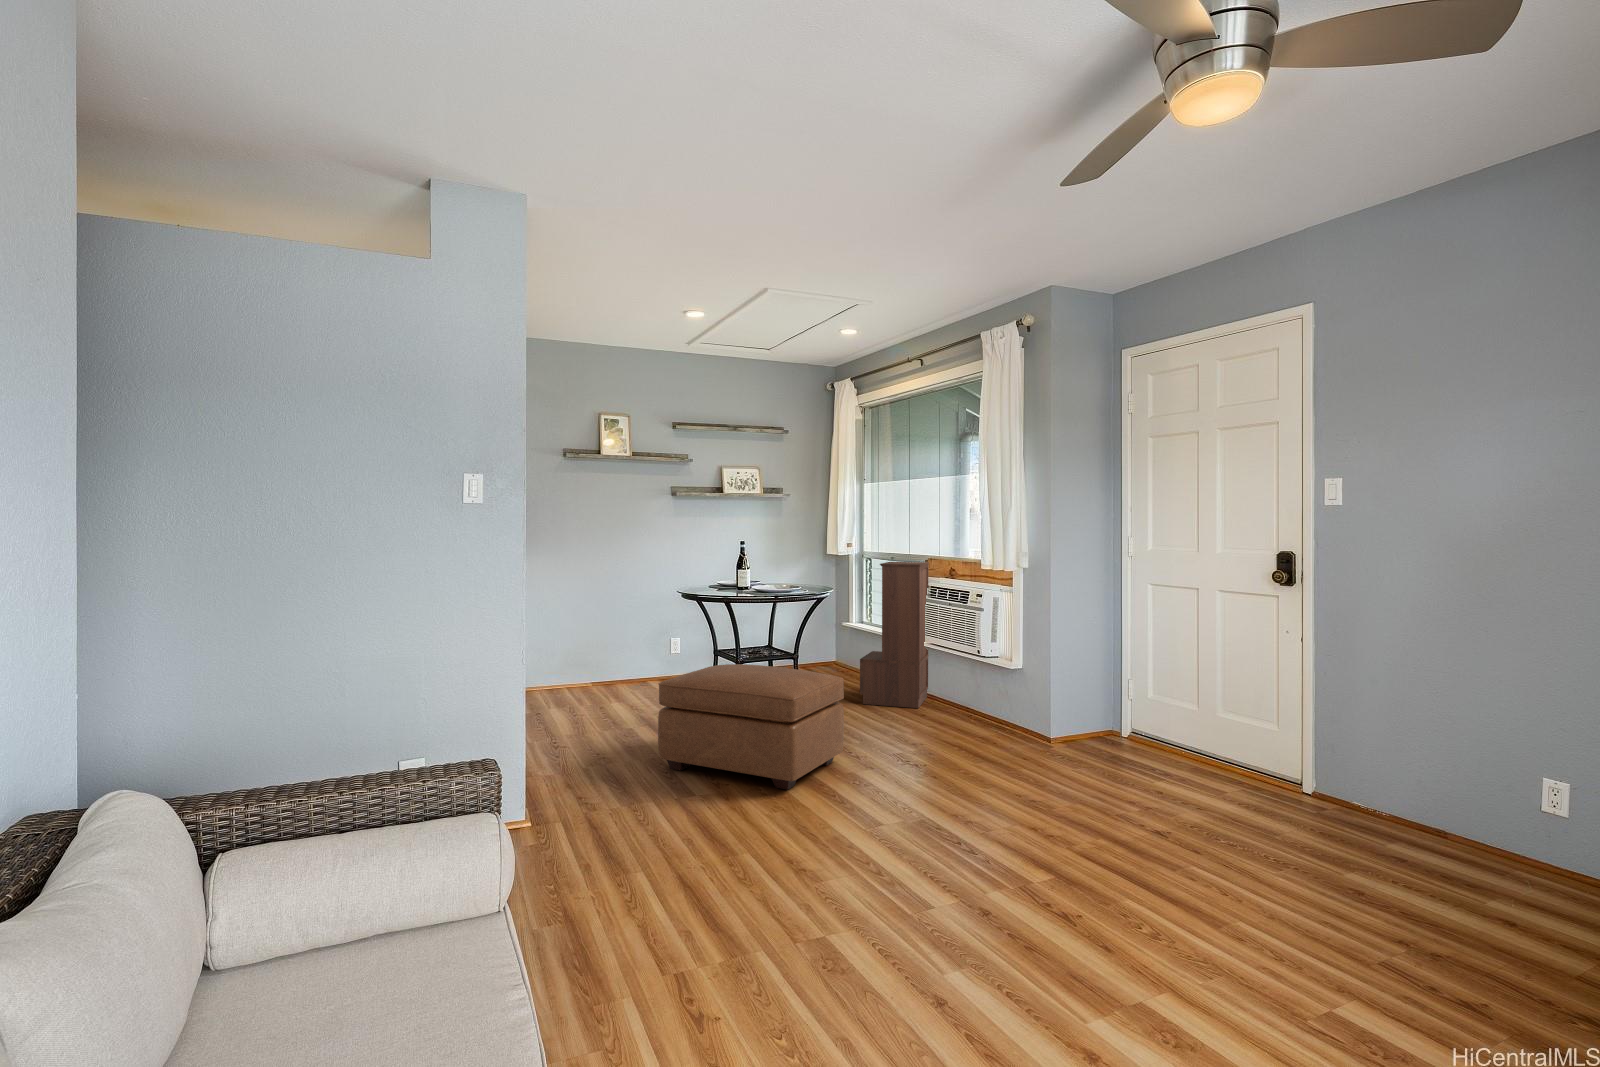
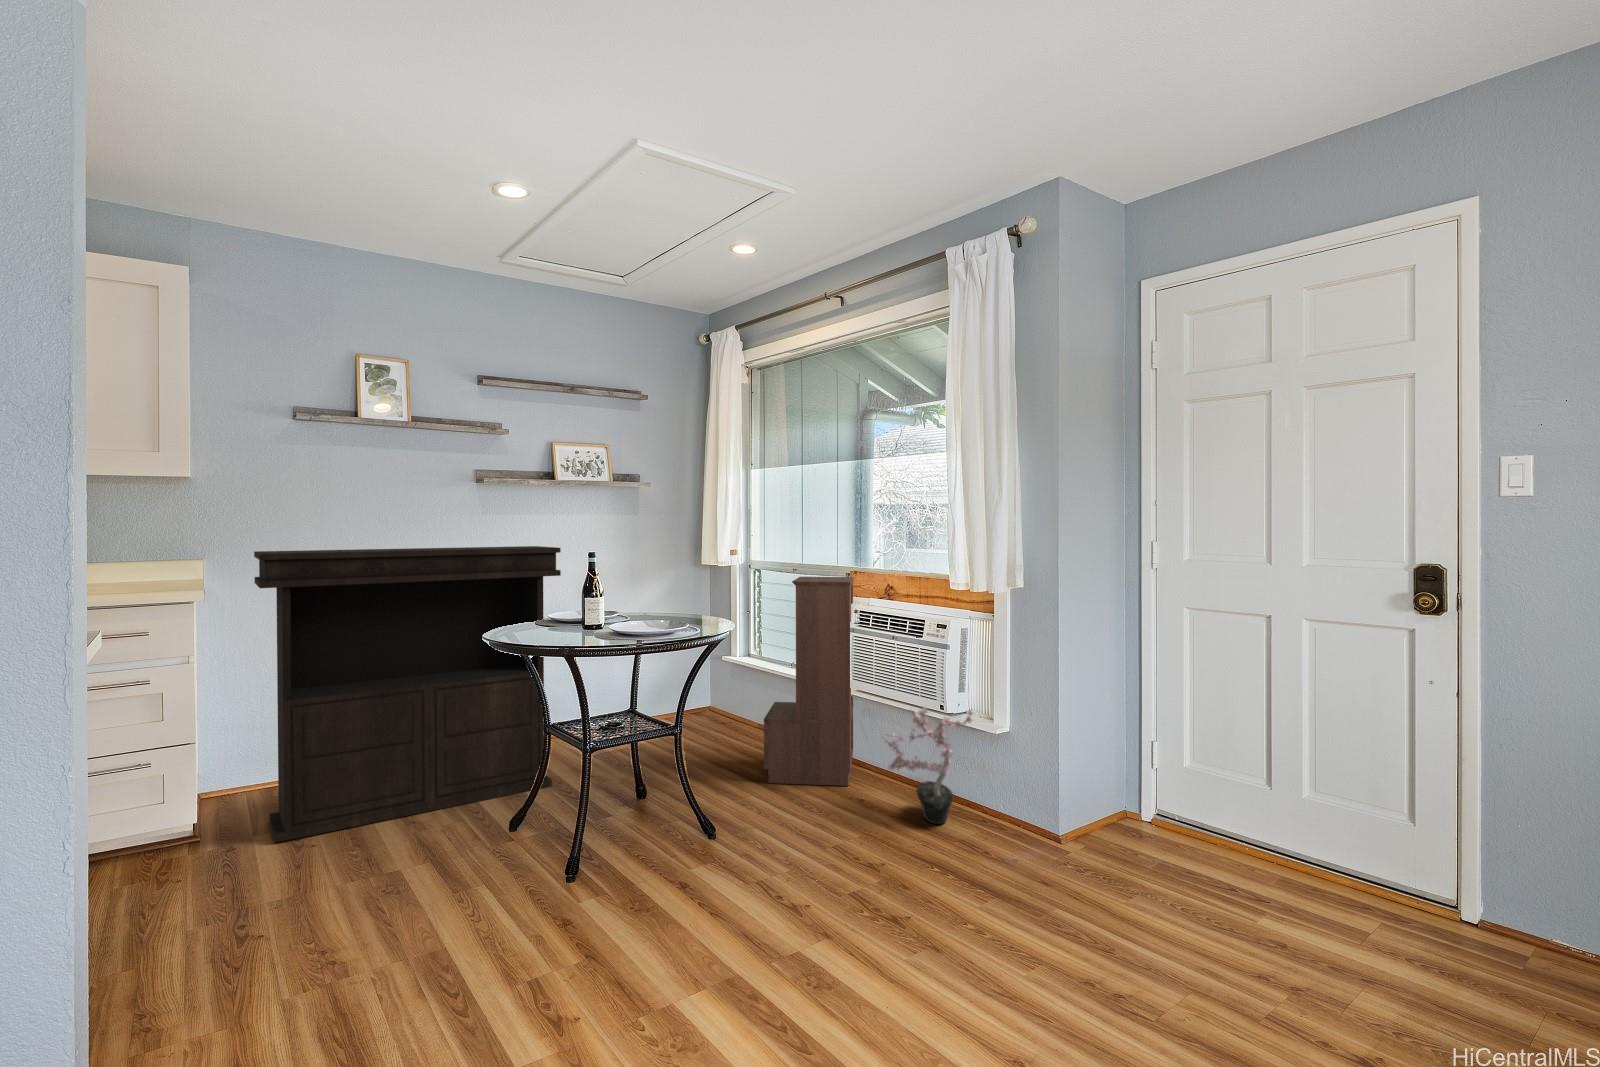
console table: none [545,539,725,714] -> present [254,546,561,843]
potted plant: none [936,646,999,730] -> present [884,706,972,824]
ottoman: present [658,664,844,790] -> none [444,762,776,1015]

